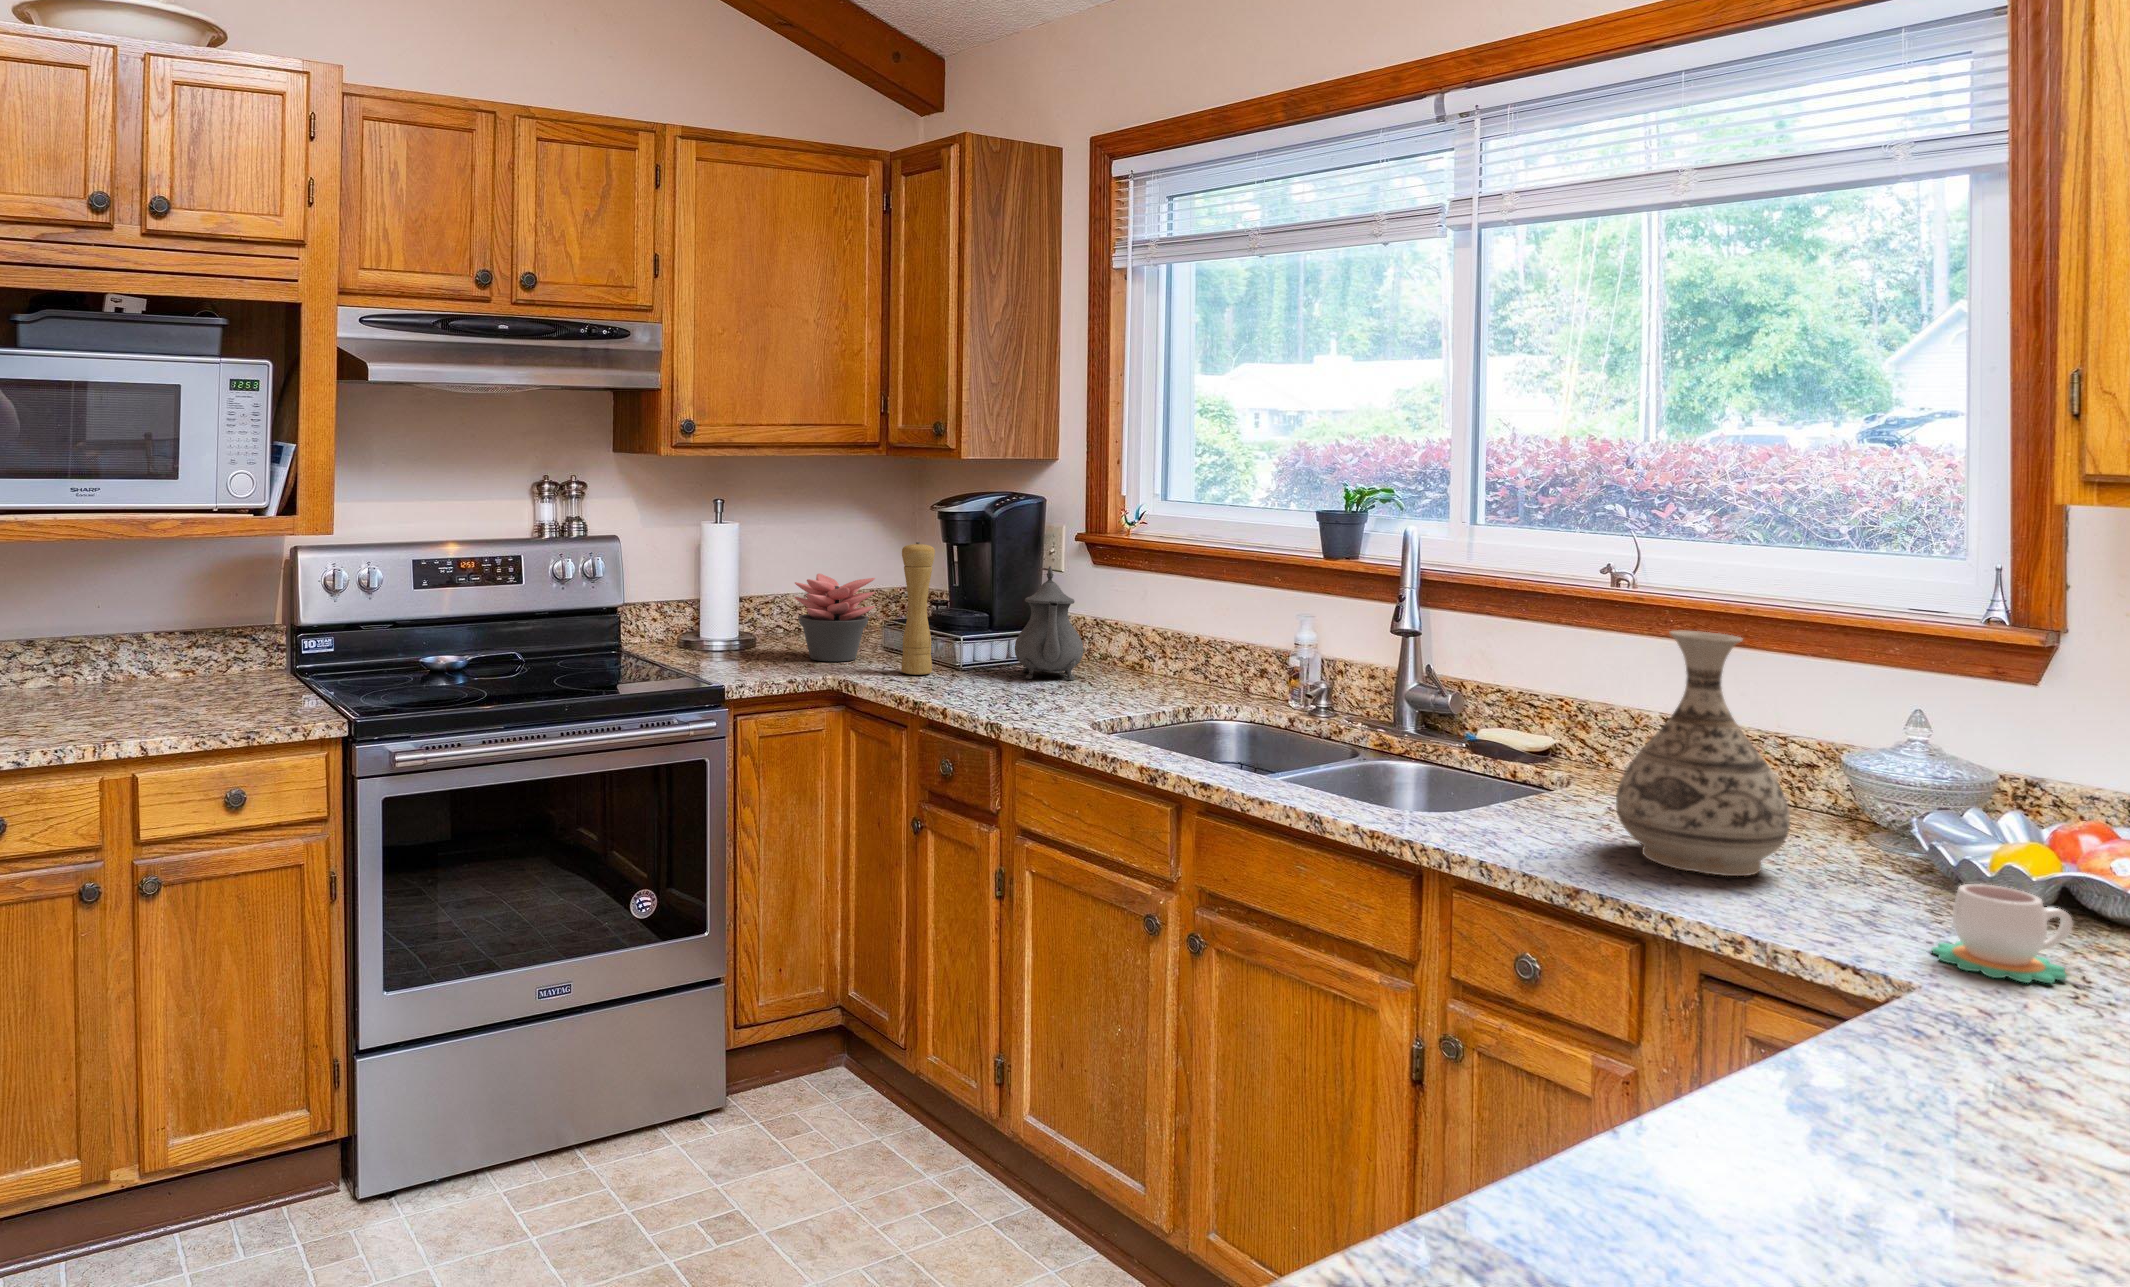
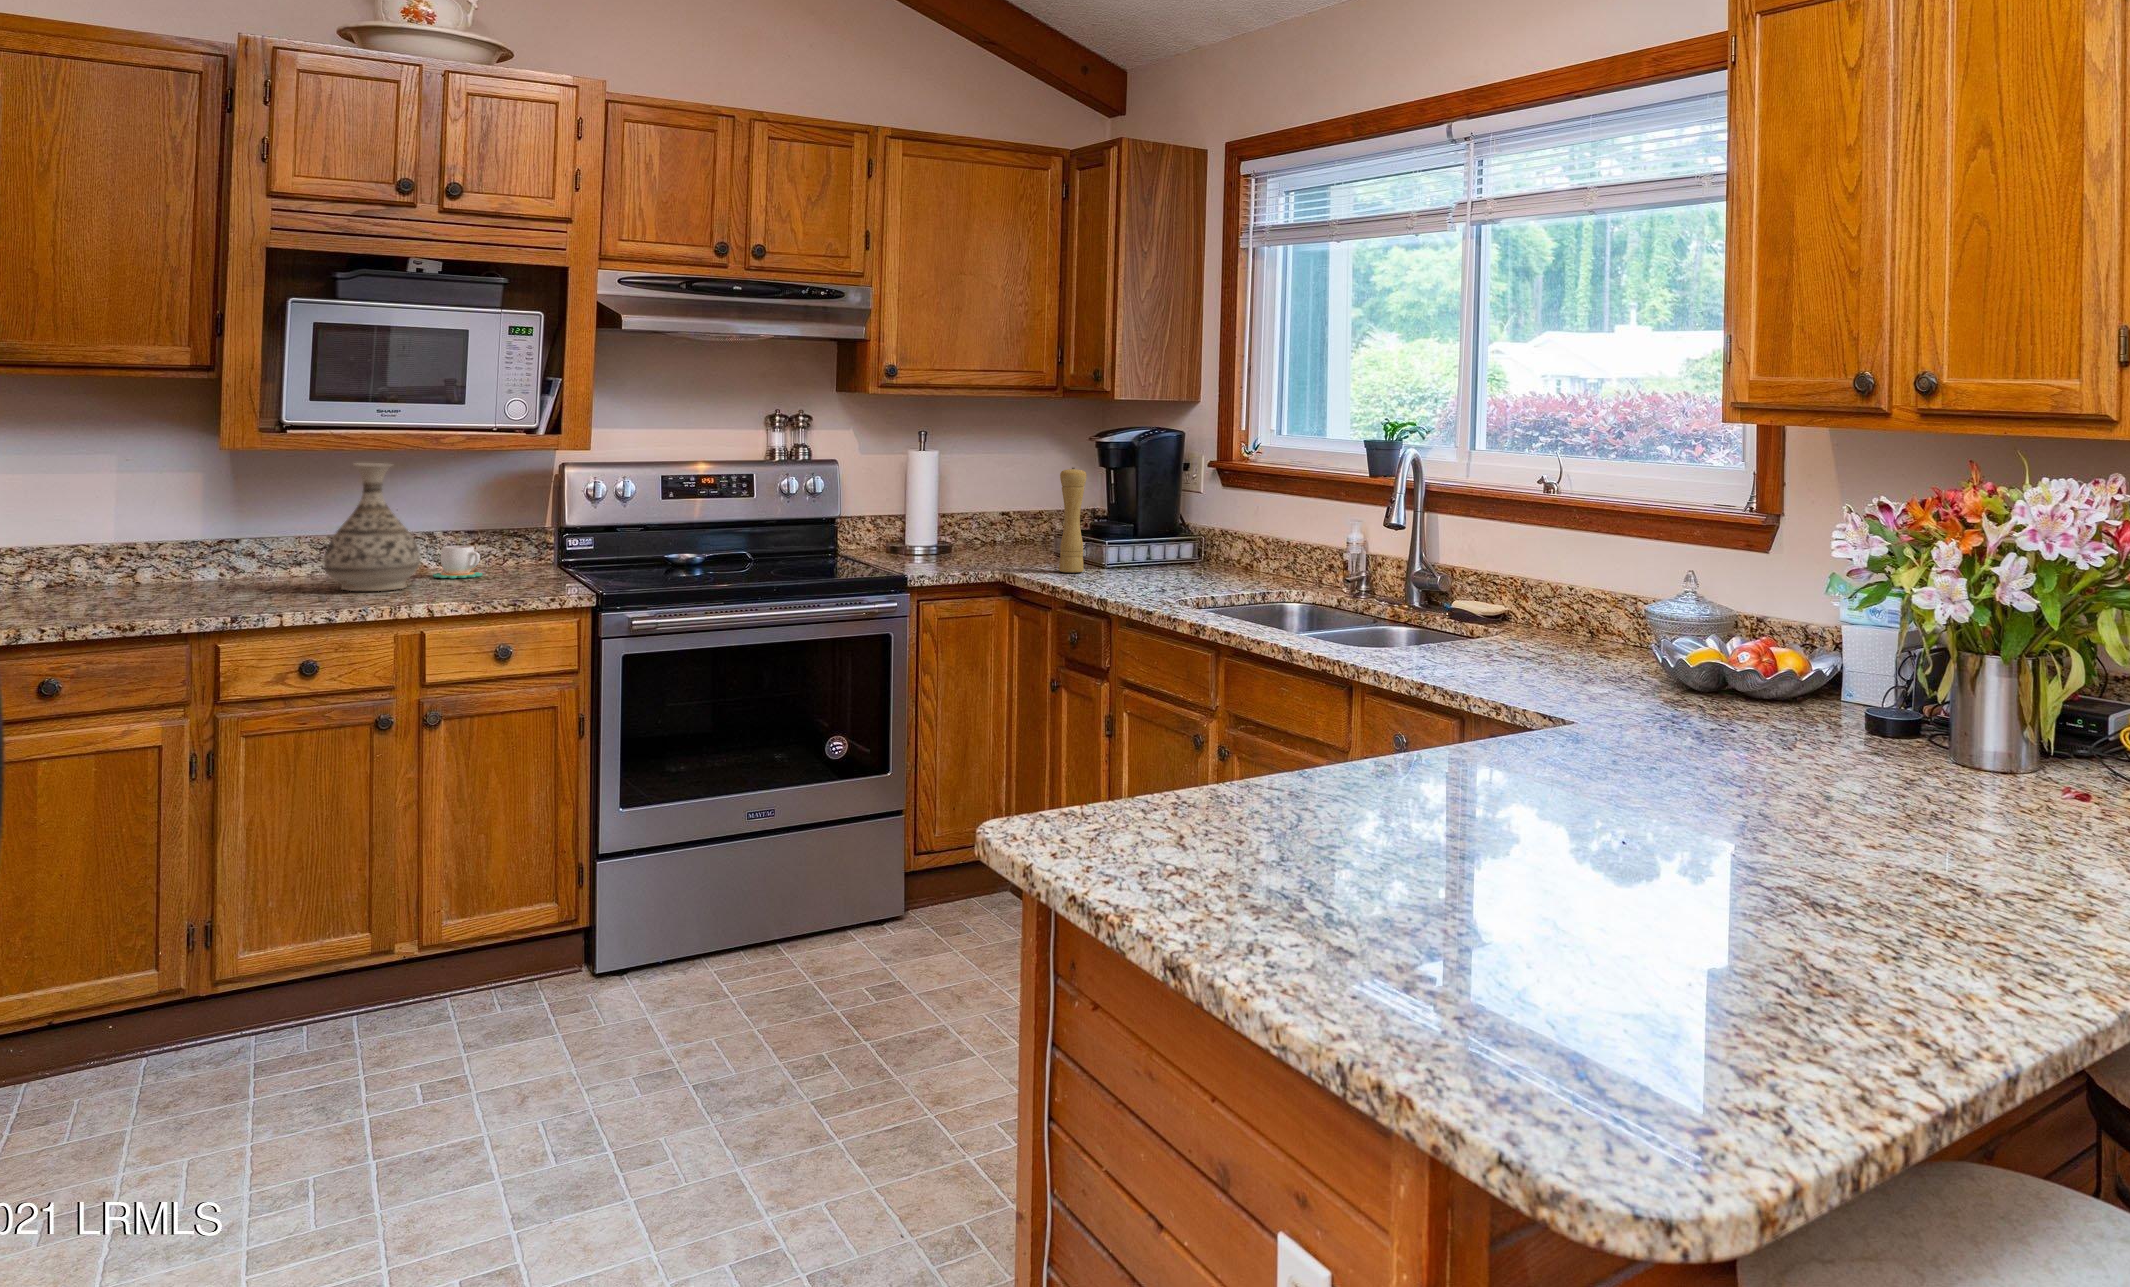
teapot: present [1015,566,1083,680] -> none [1149,487,1204,577]
succulent plant: present [794,574,875,661] -> none [981,495,1046,564]
vase: present [1616,630,1790,876] -> present [323,463,420,591]
mug: present [1932,884,2072,983] -> present [433,546,483,578]

